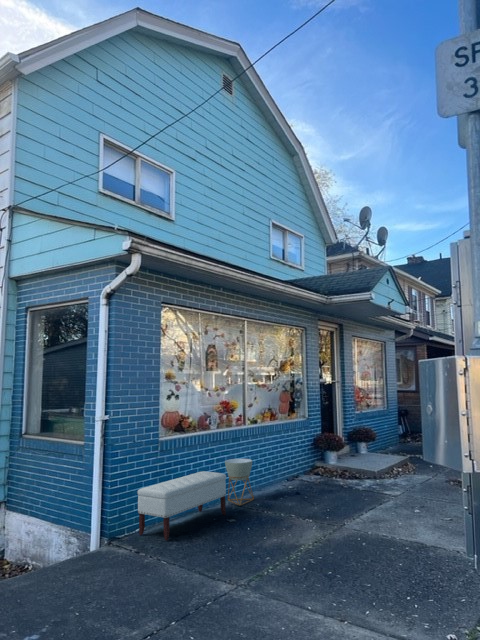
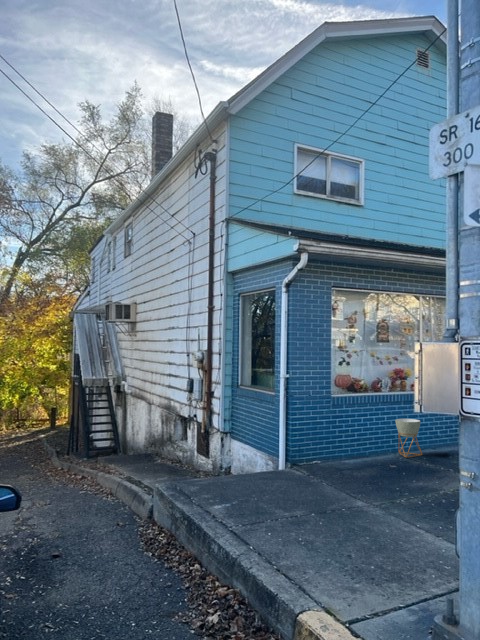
bench: present [138,471,226,540] -> none [312,425,390,471]

